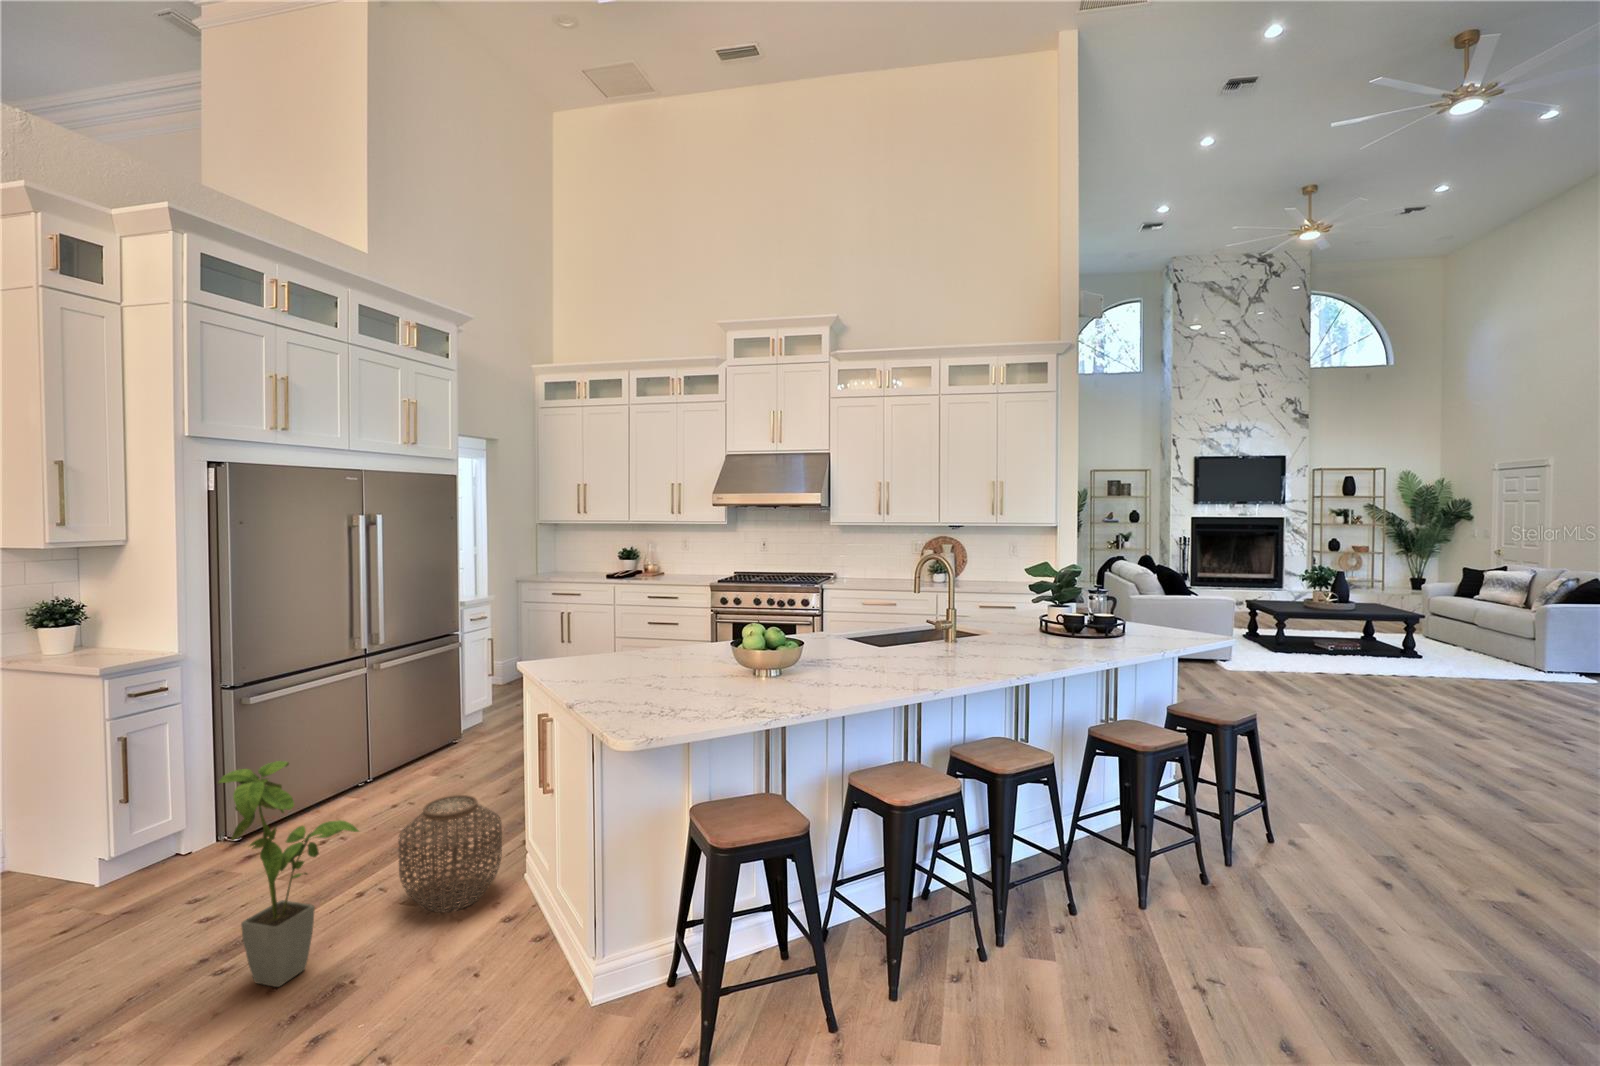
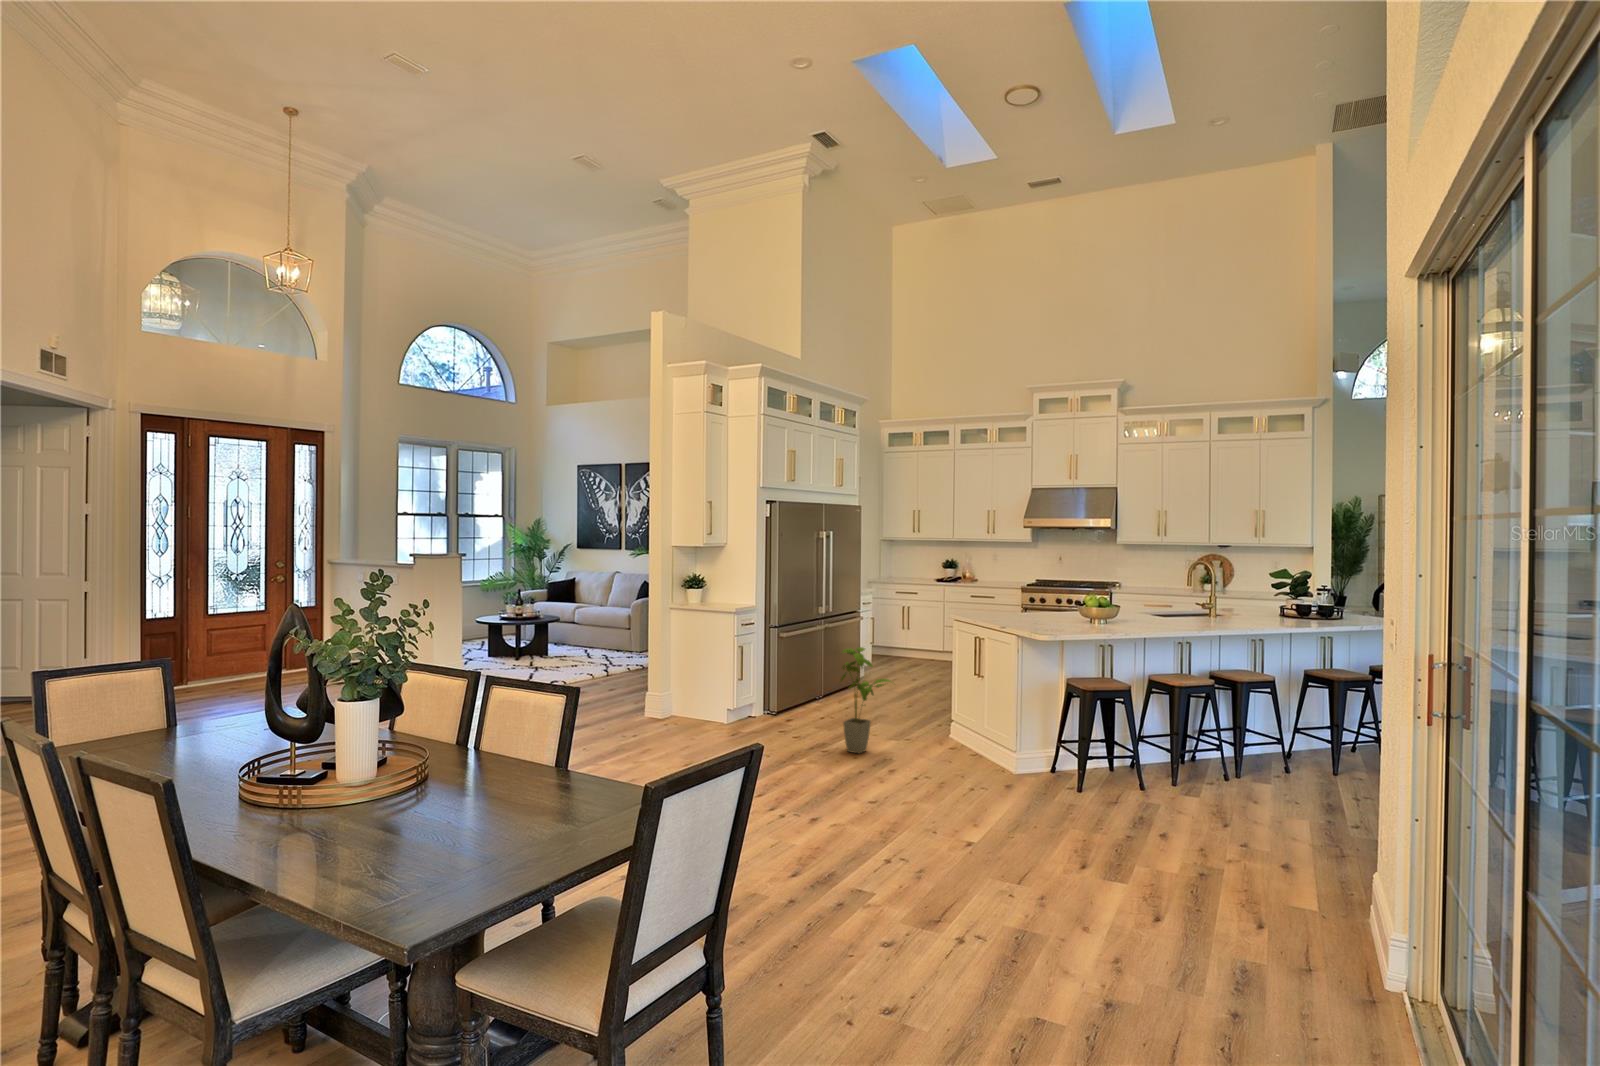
woven basket: present [399,795,502,912] -> none [892,685,942,742]

